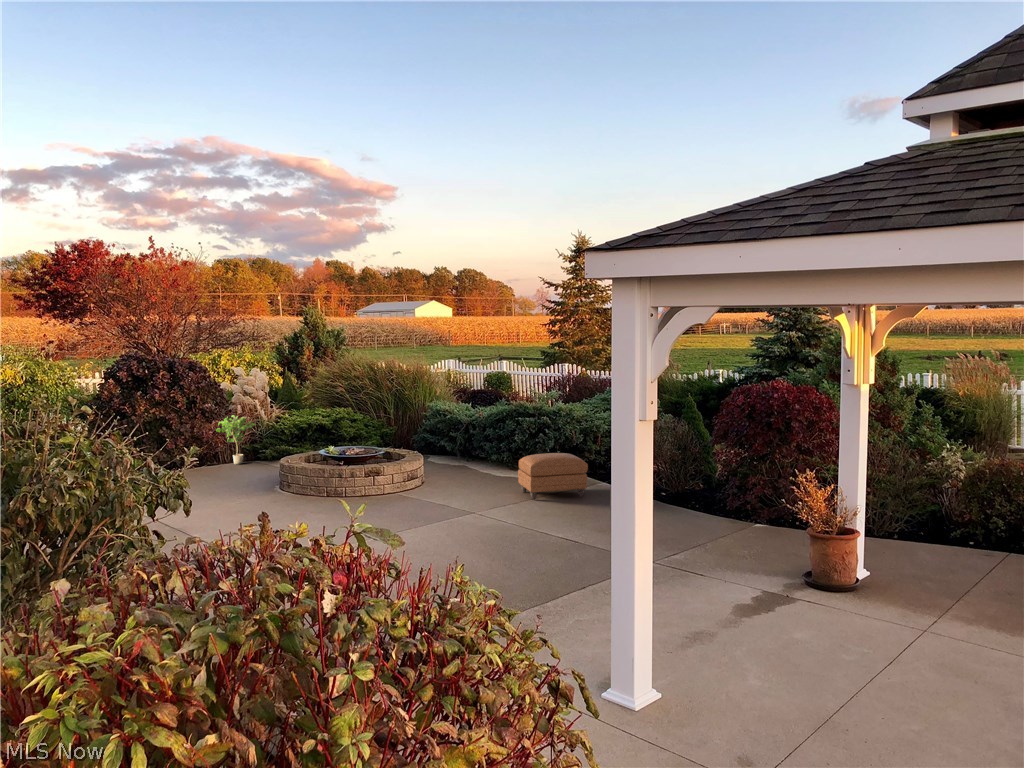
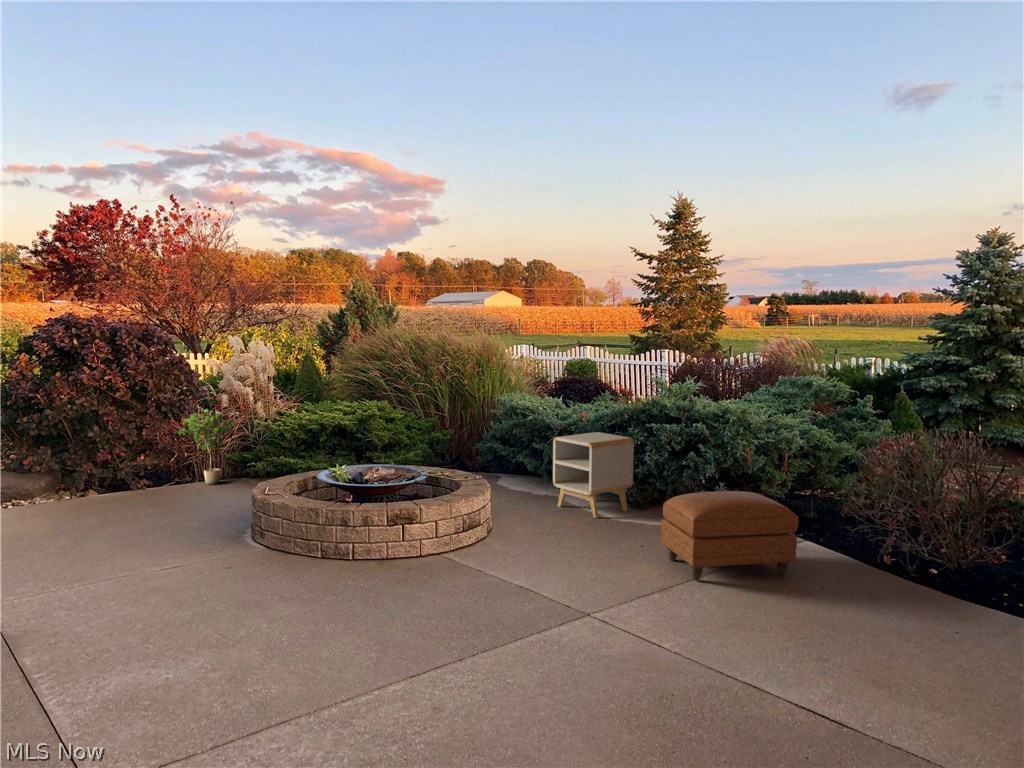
side table: none [460,424,509,475] -> present [553,432,634,518]

